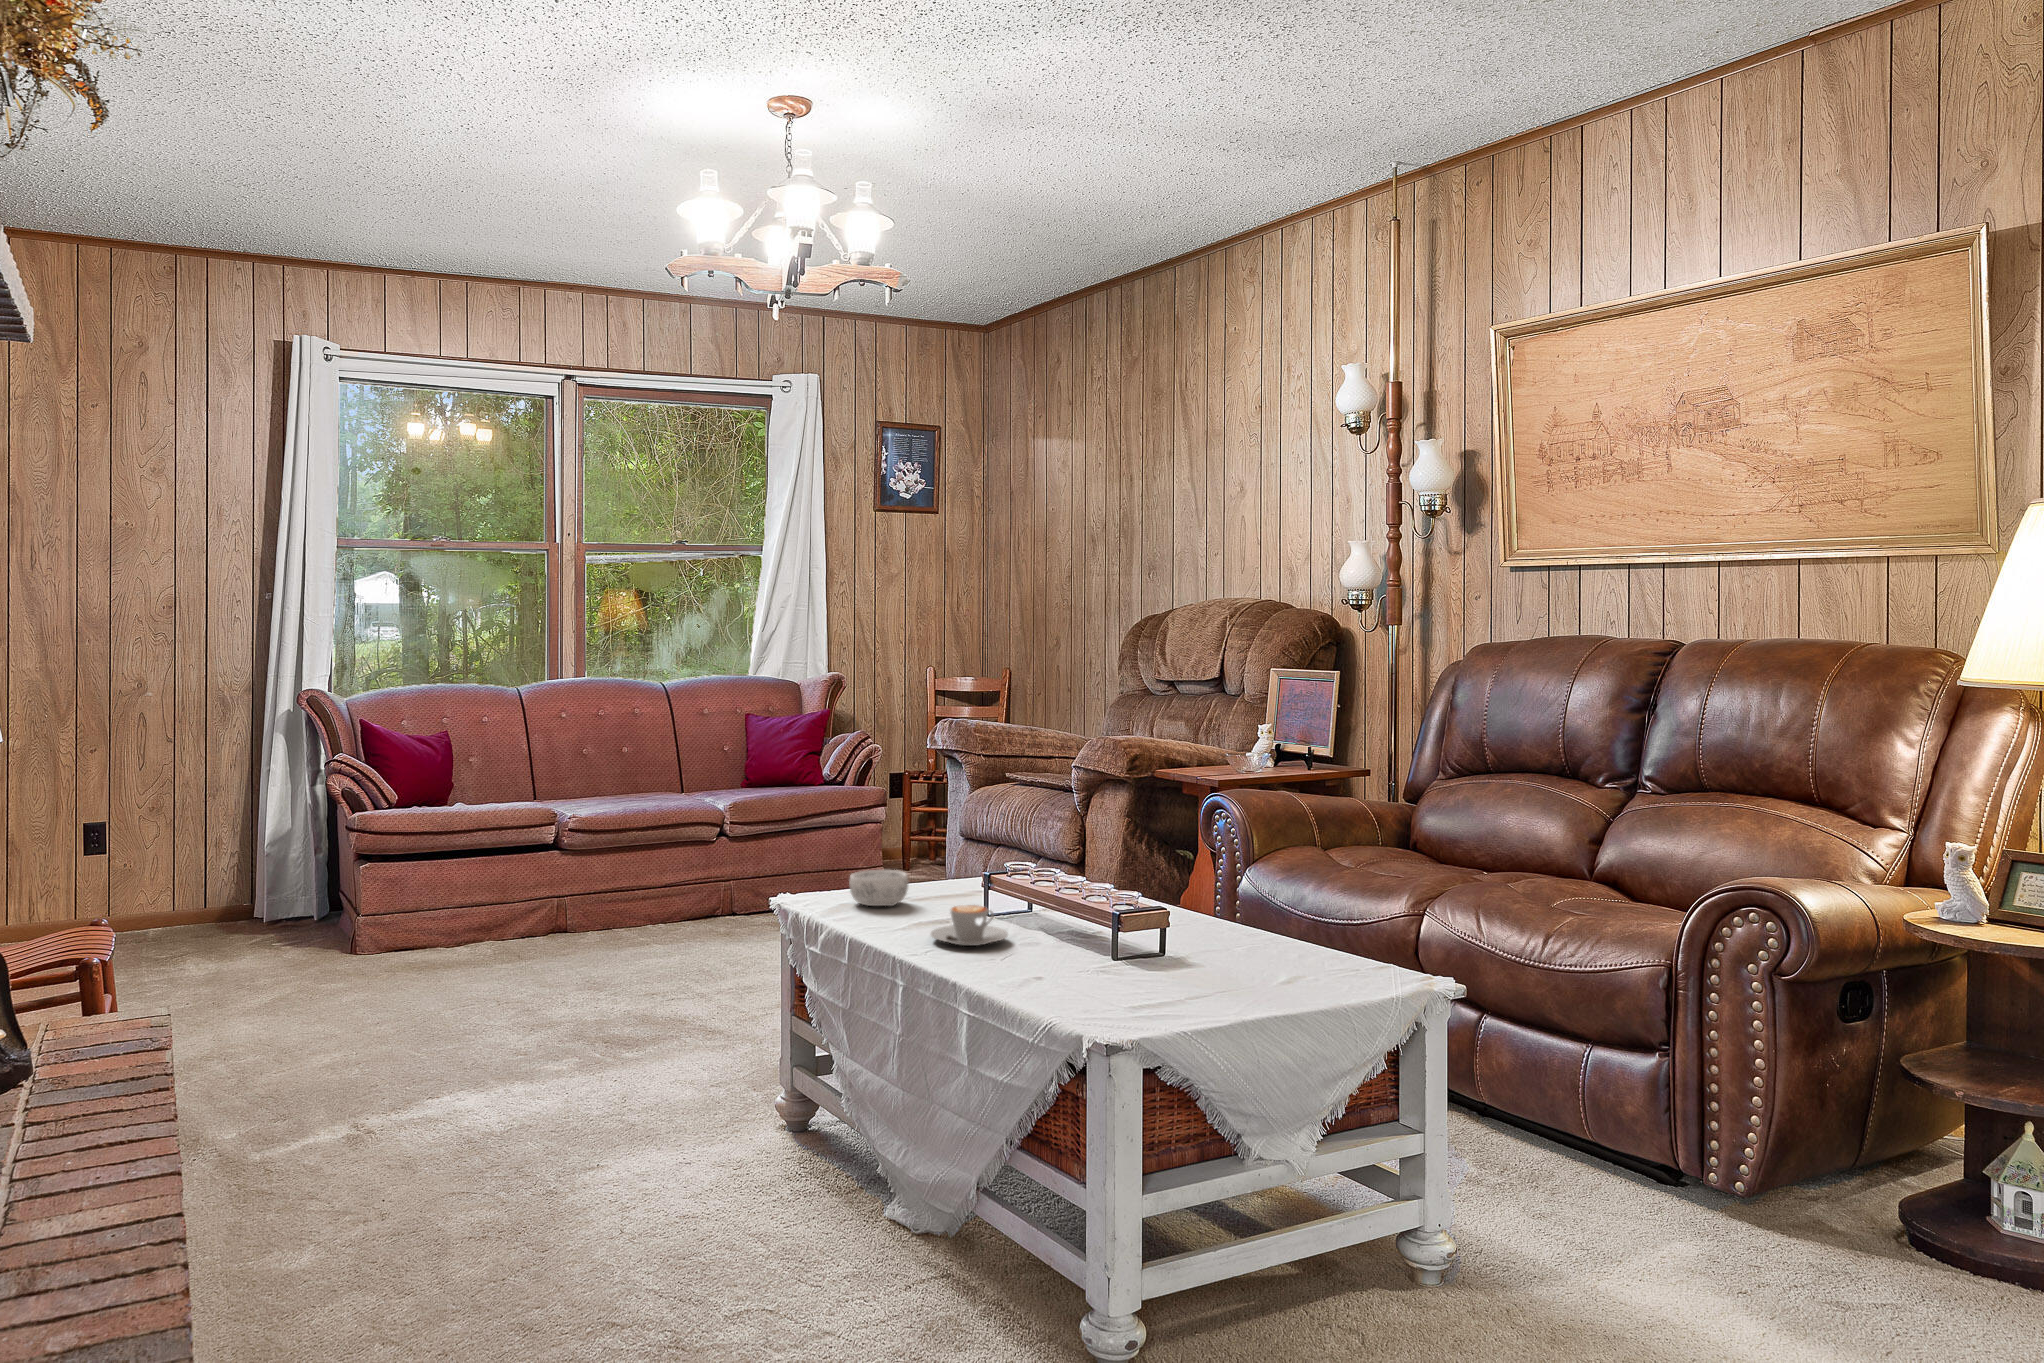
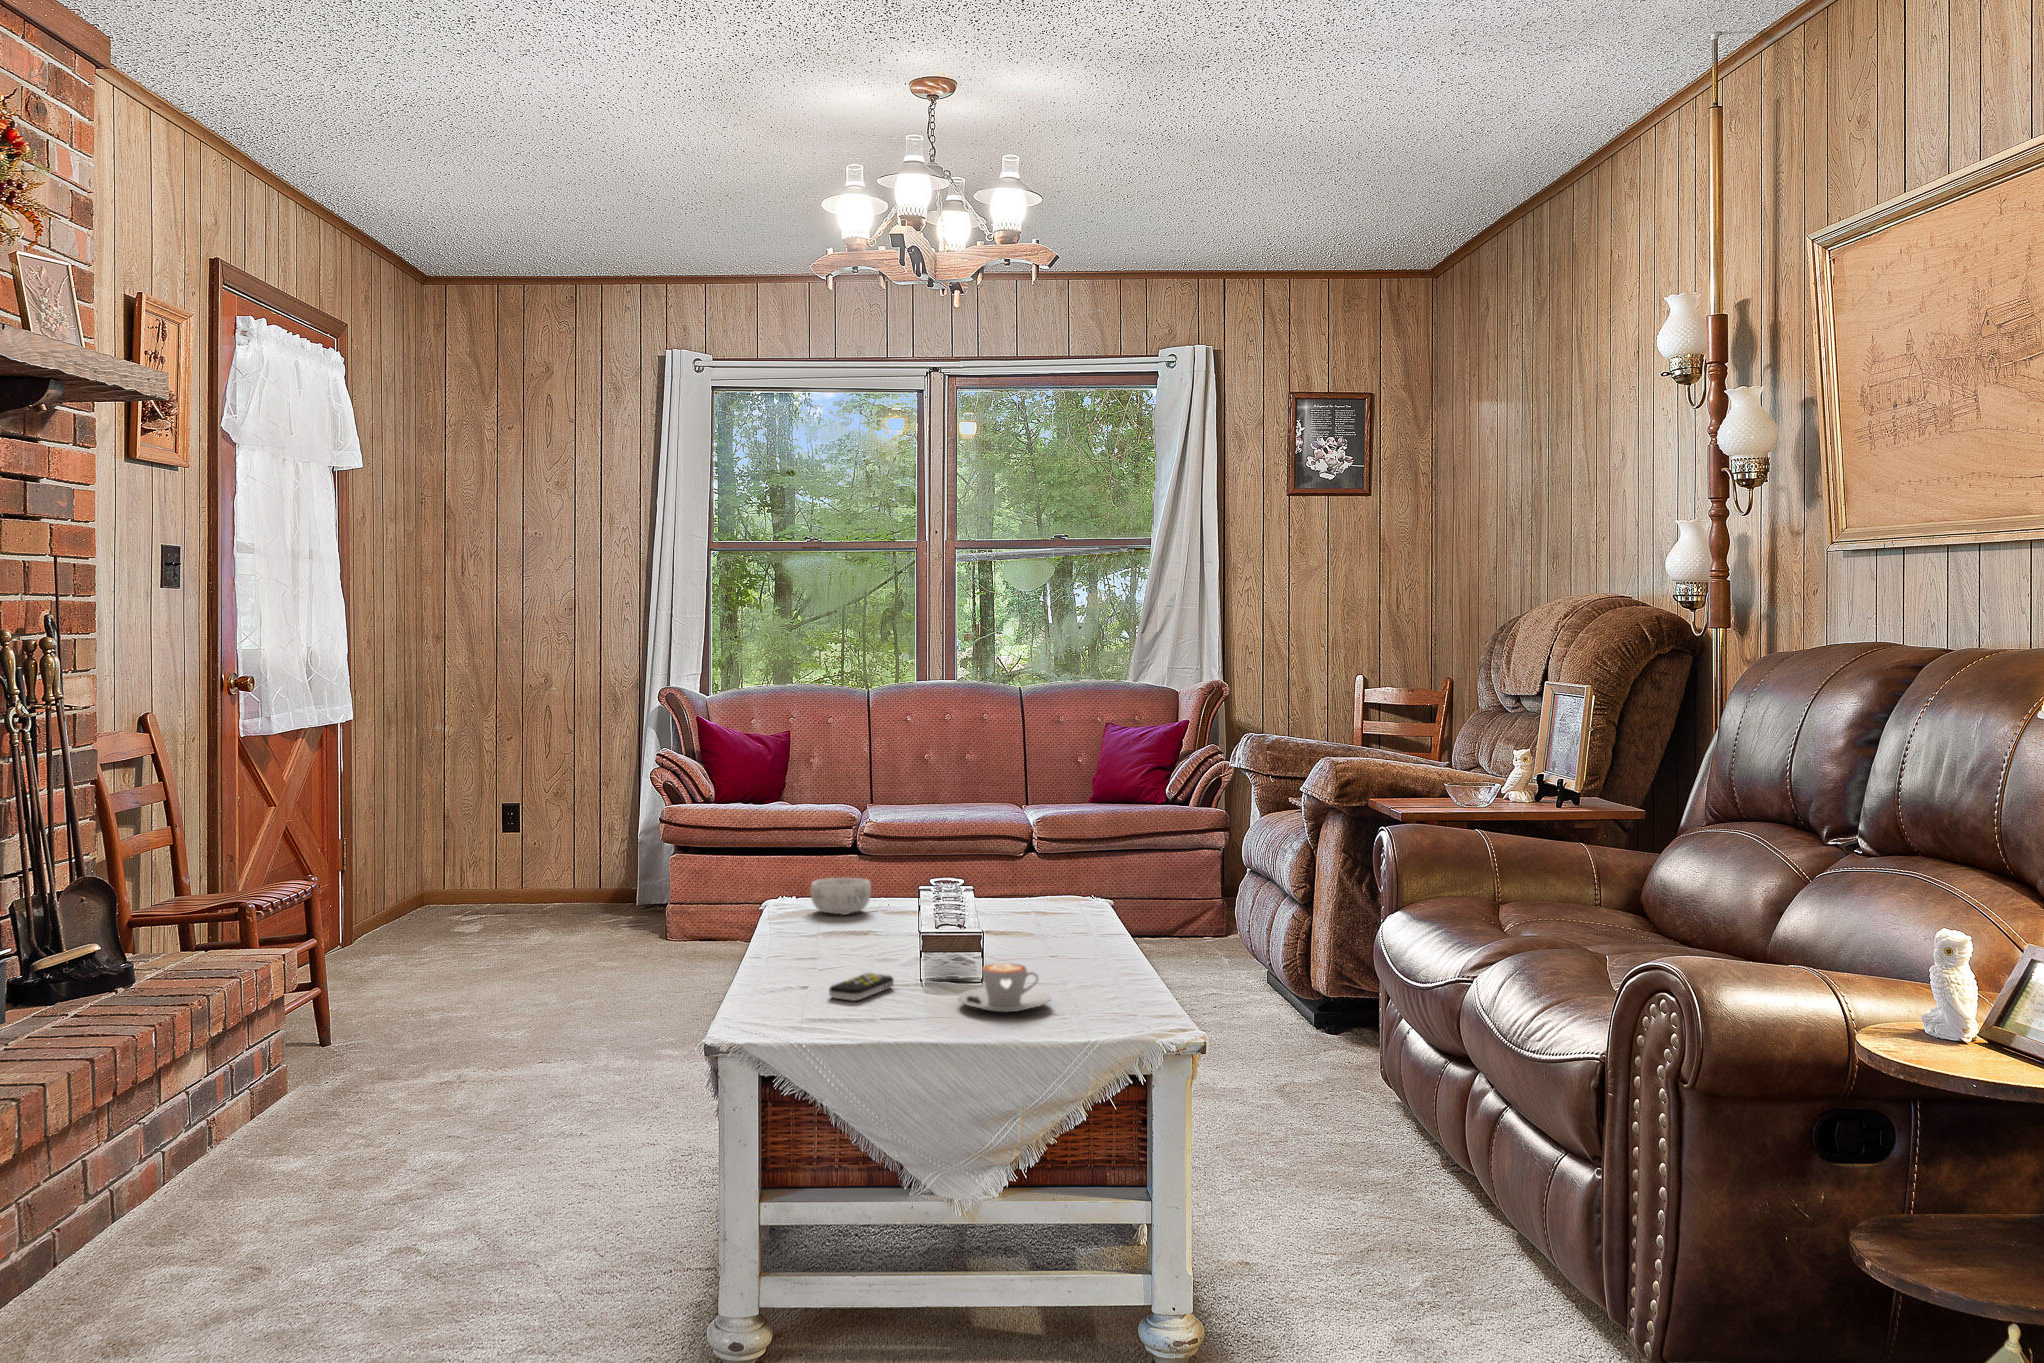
coffee cup: present [931,905,1008,946] -> present [958,963,1051,1012]
remote control: none [1086,956,1129,984] -> present [829,972,894,1001]

